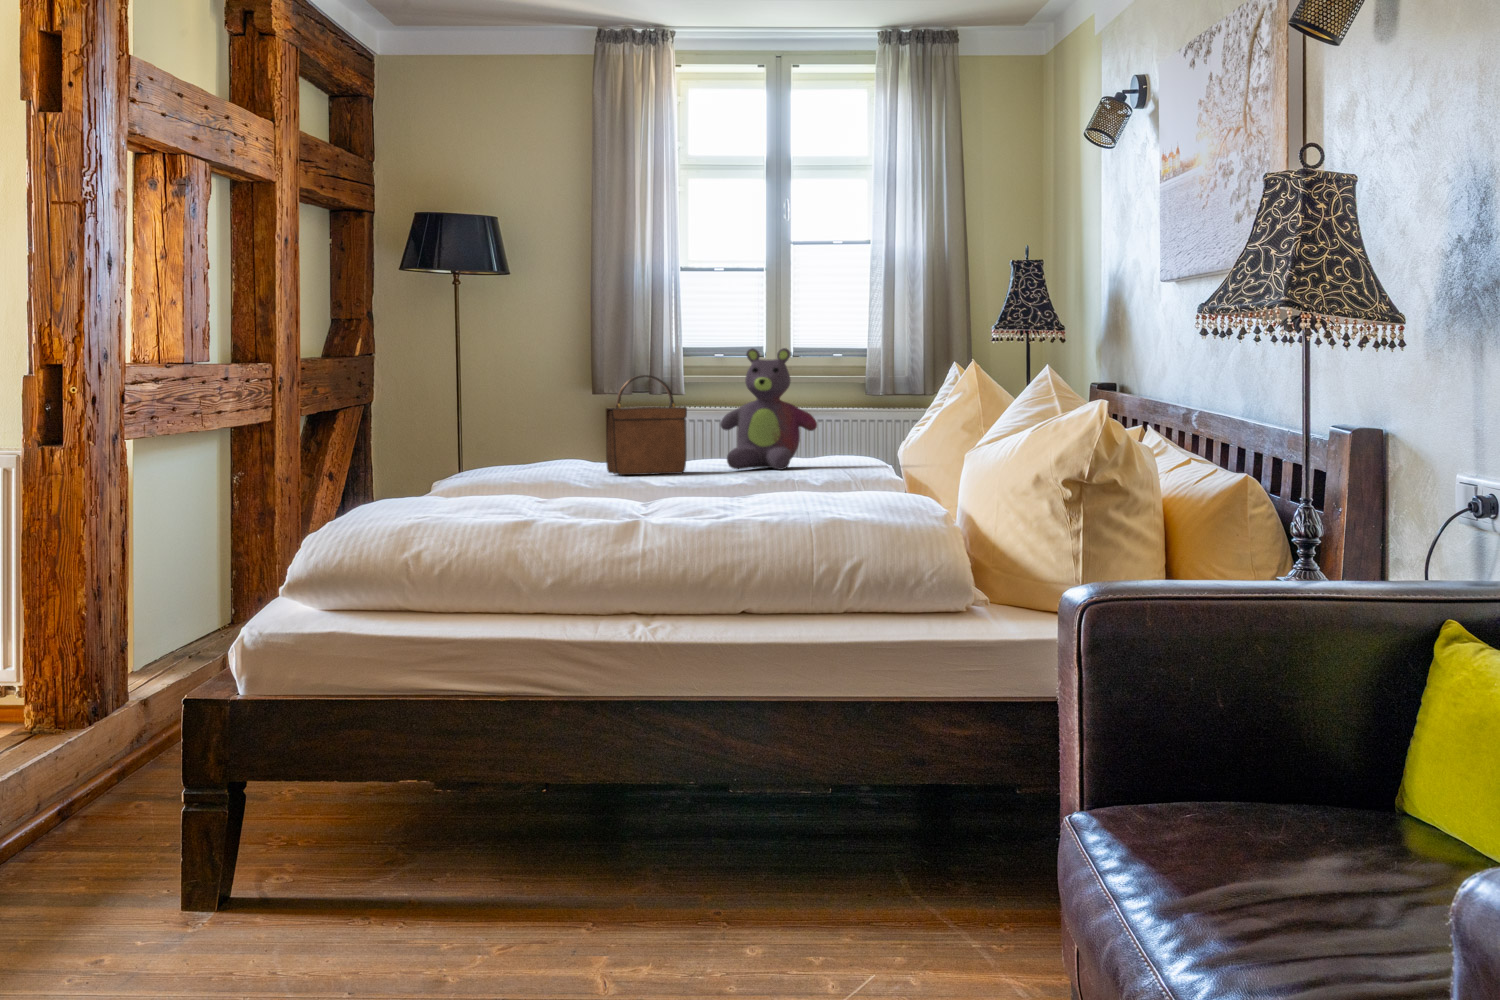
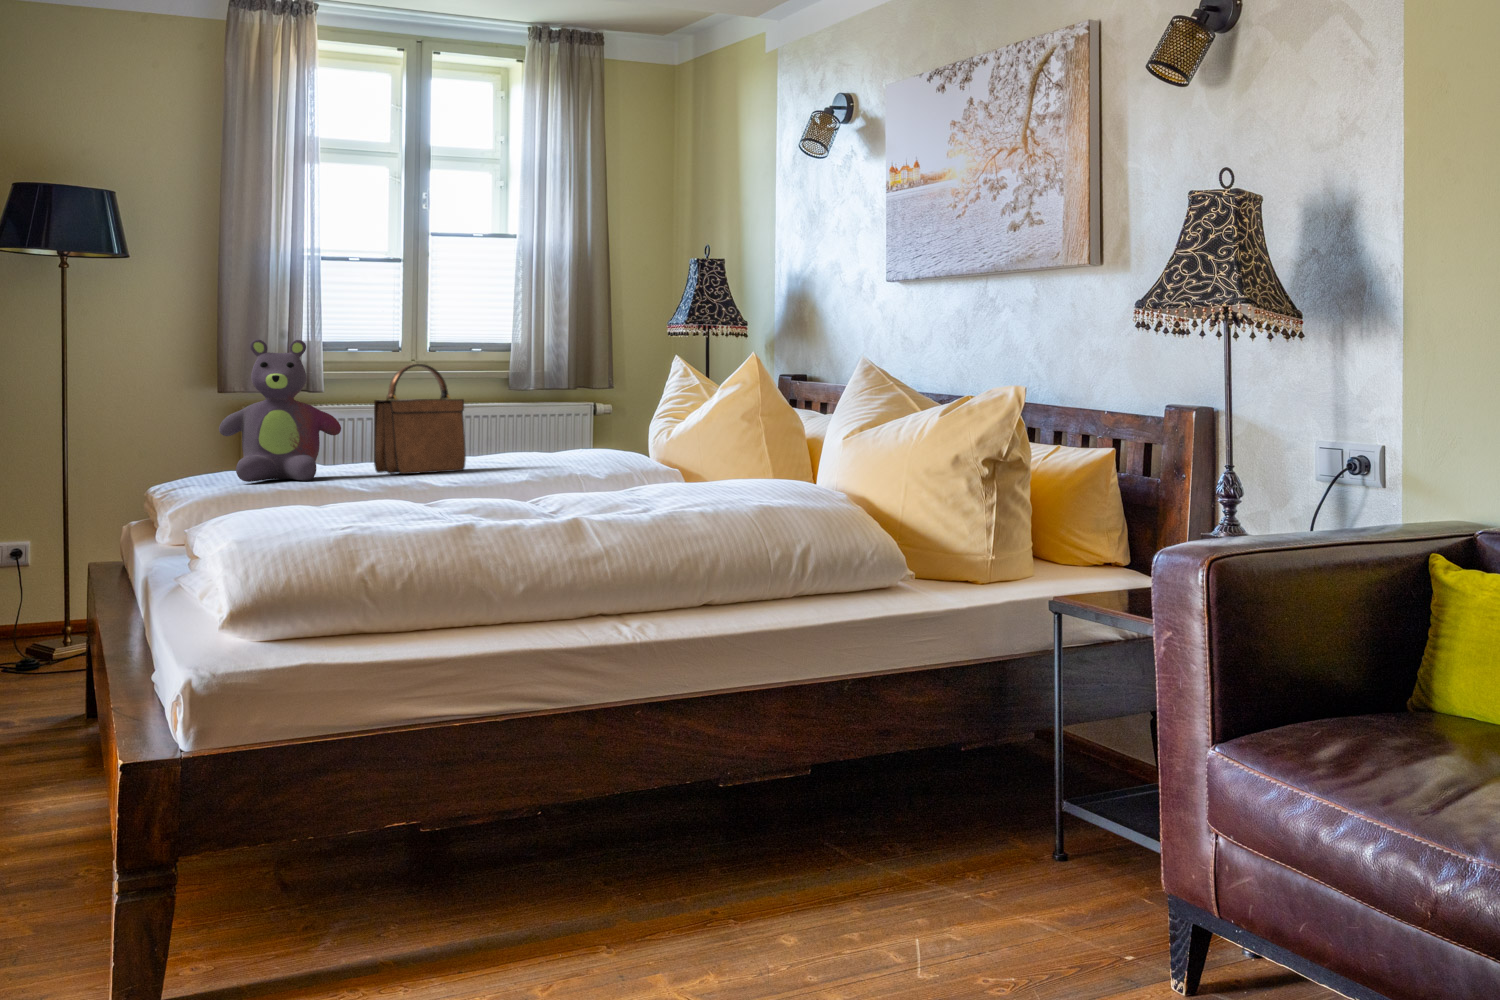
stuffed bear: present [720,348,817,470] -> present [219,339,341,482]

